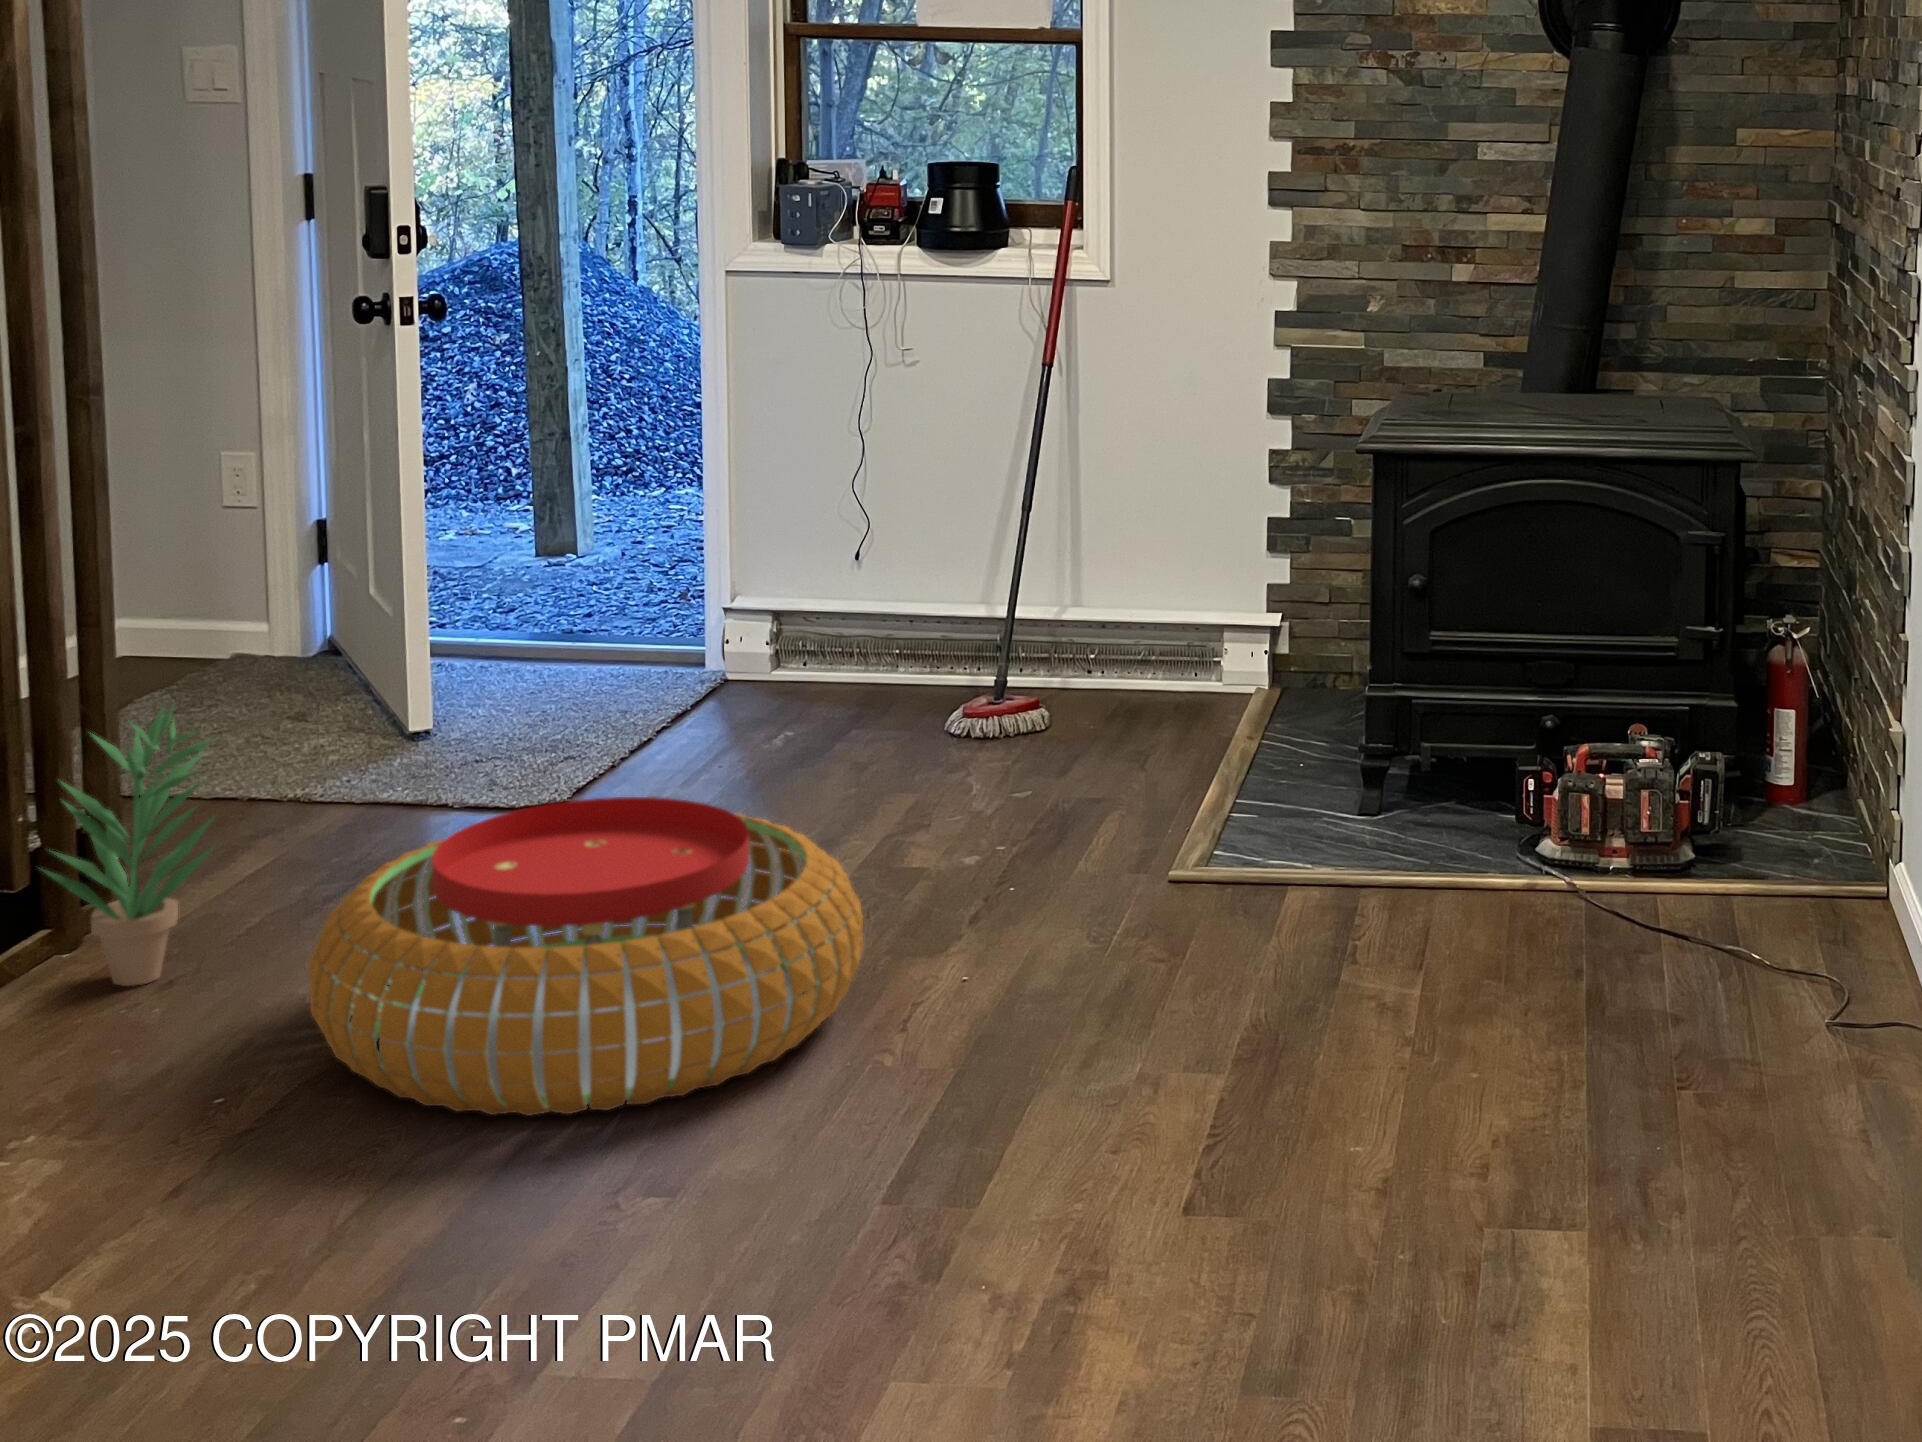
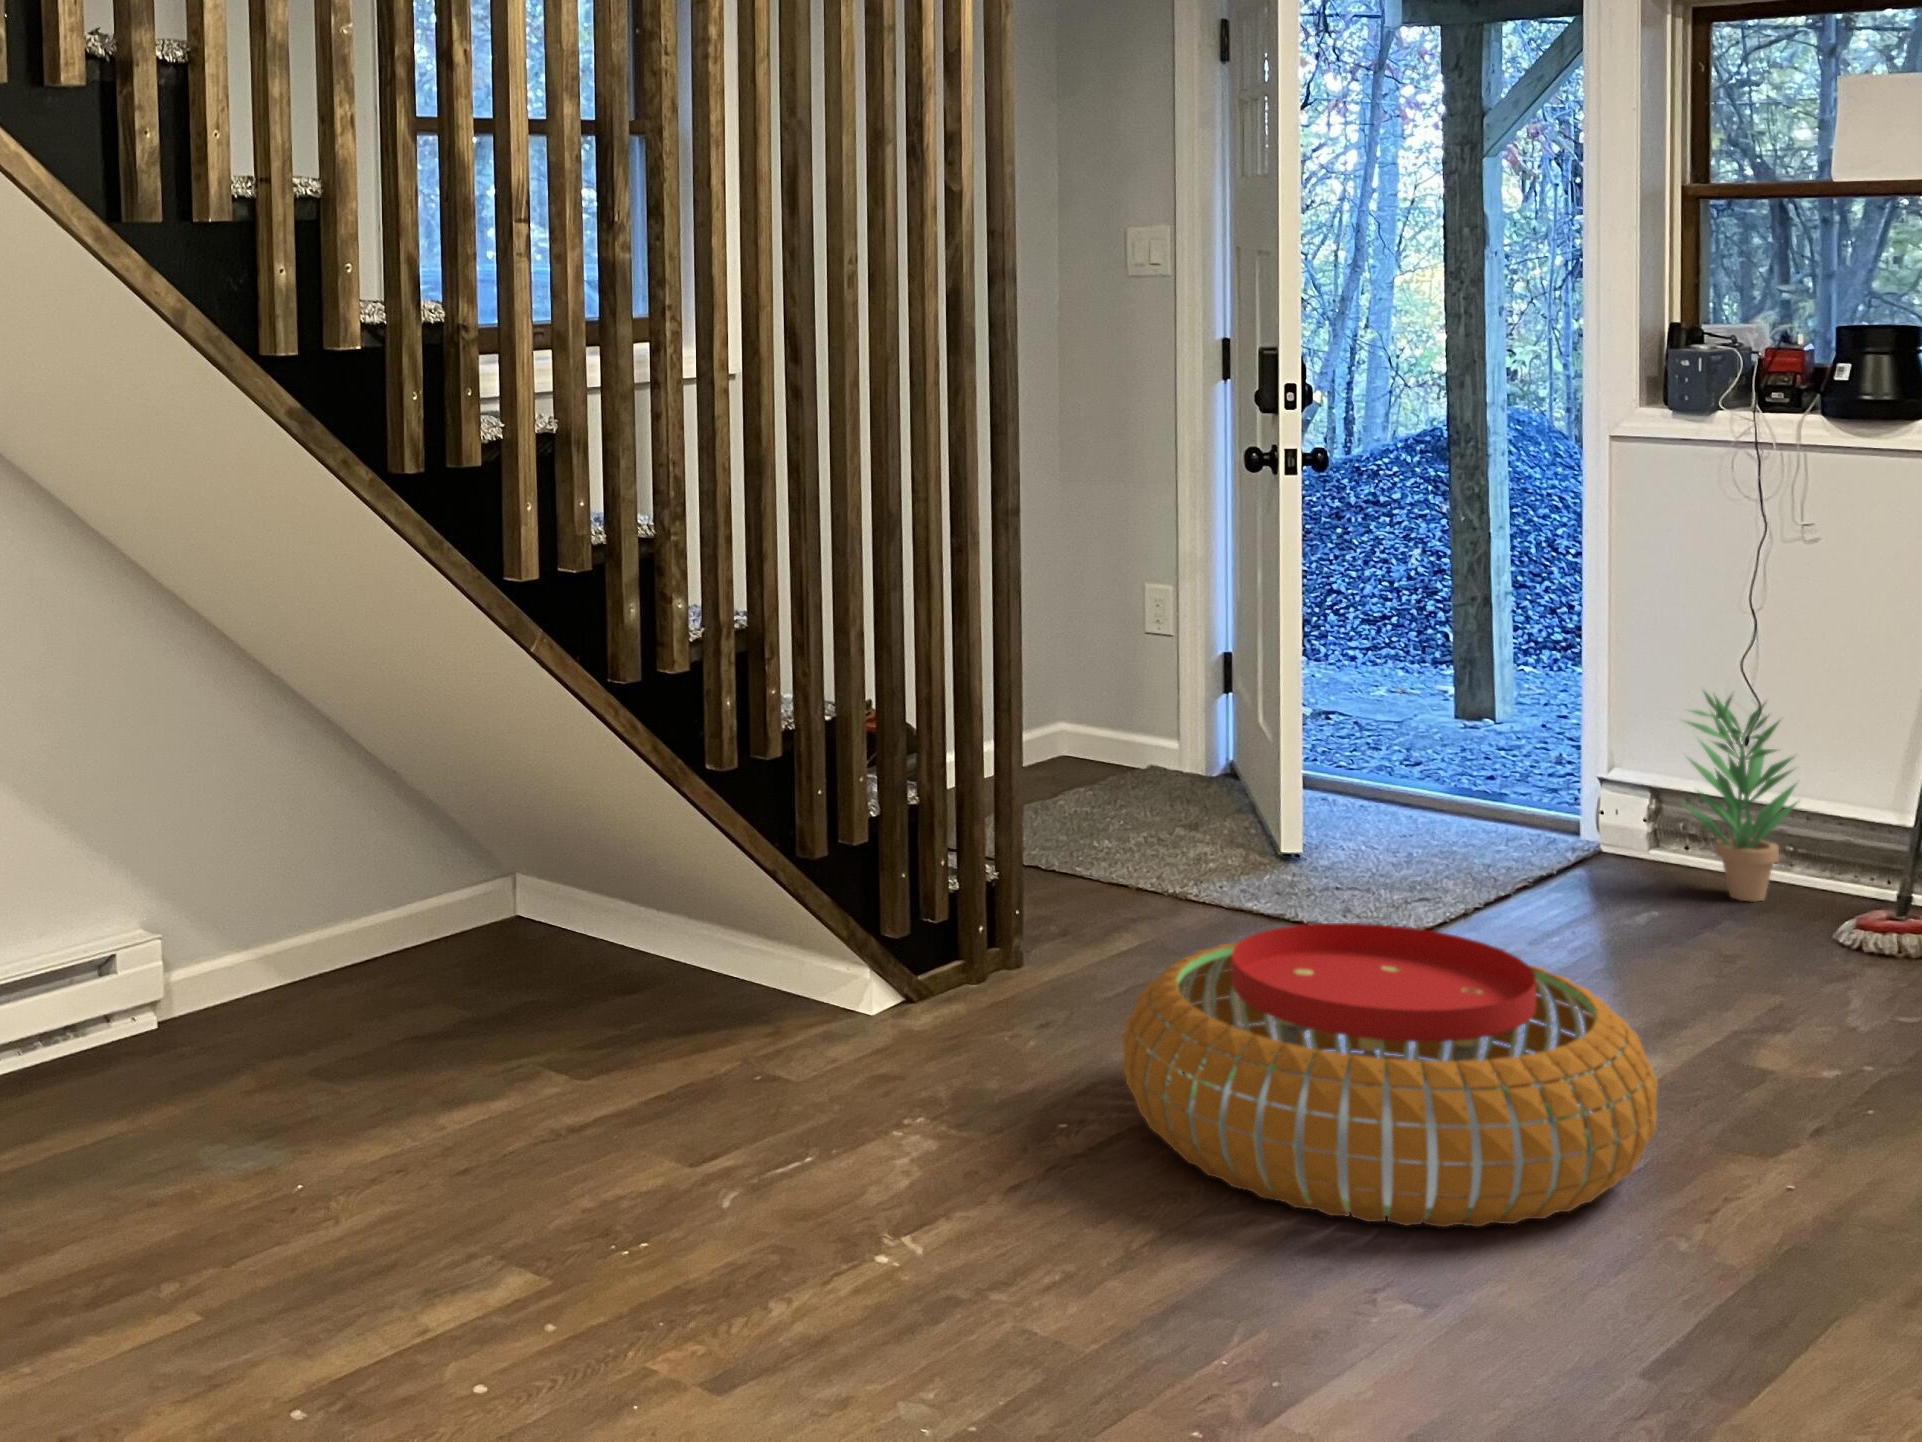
potted plant: present [38,705,214,986] -> present [1684,692,1800,902]

